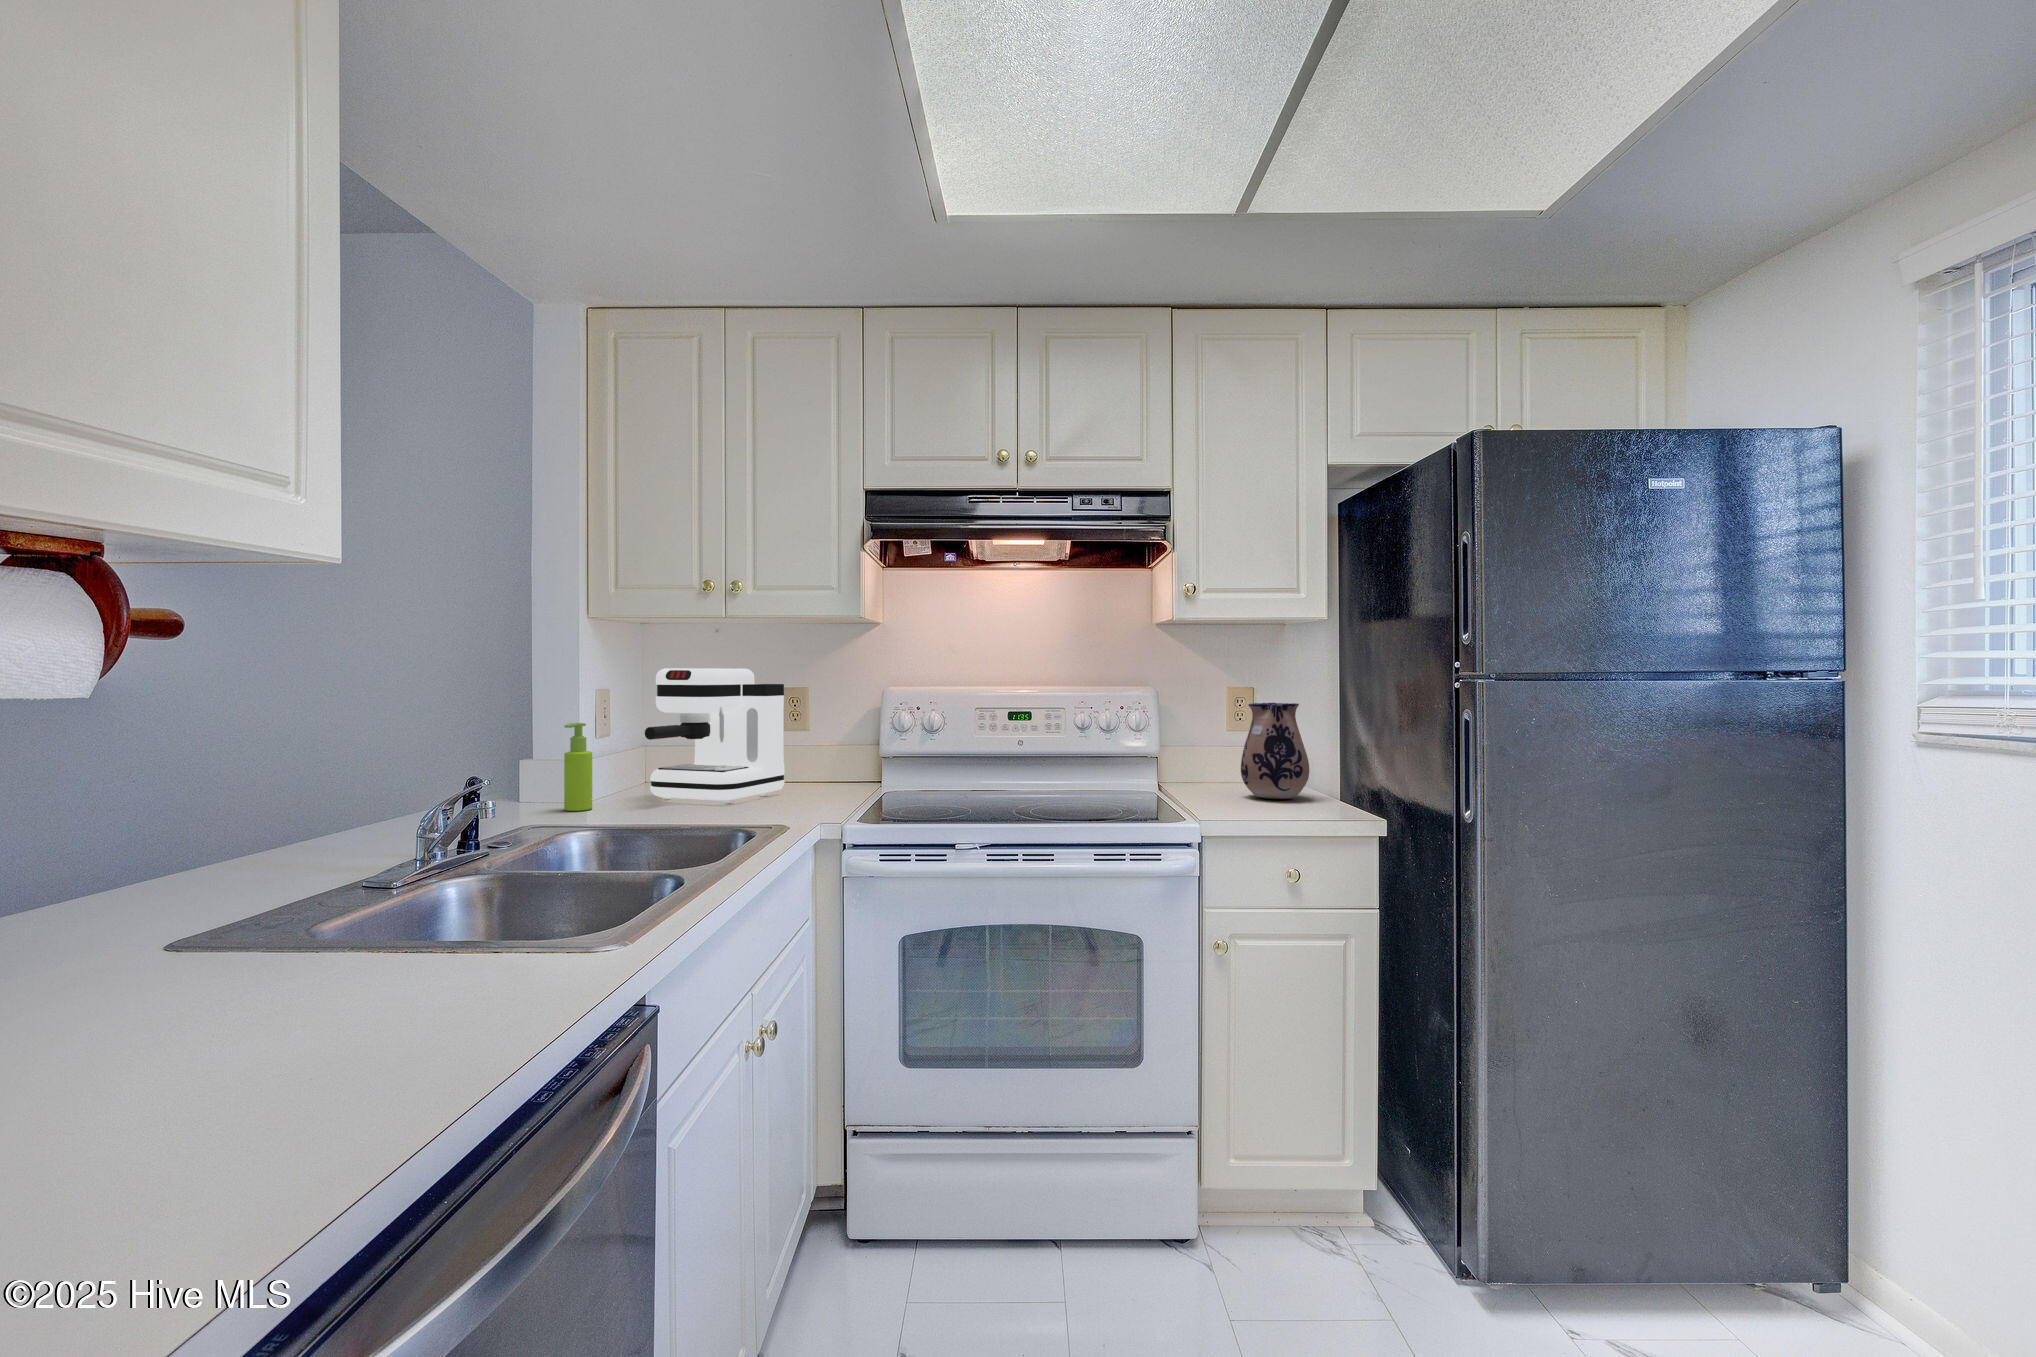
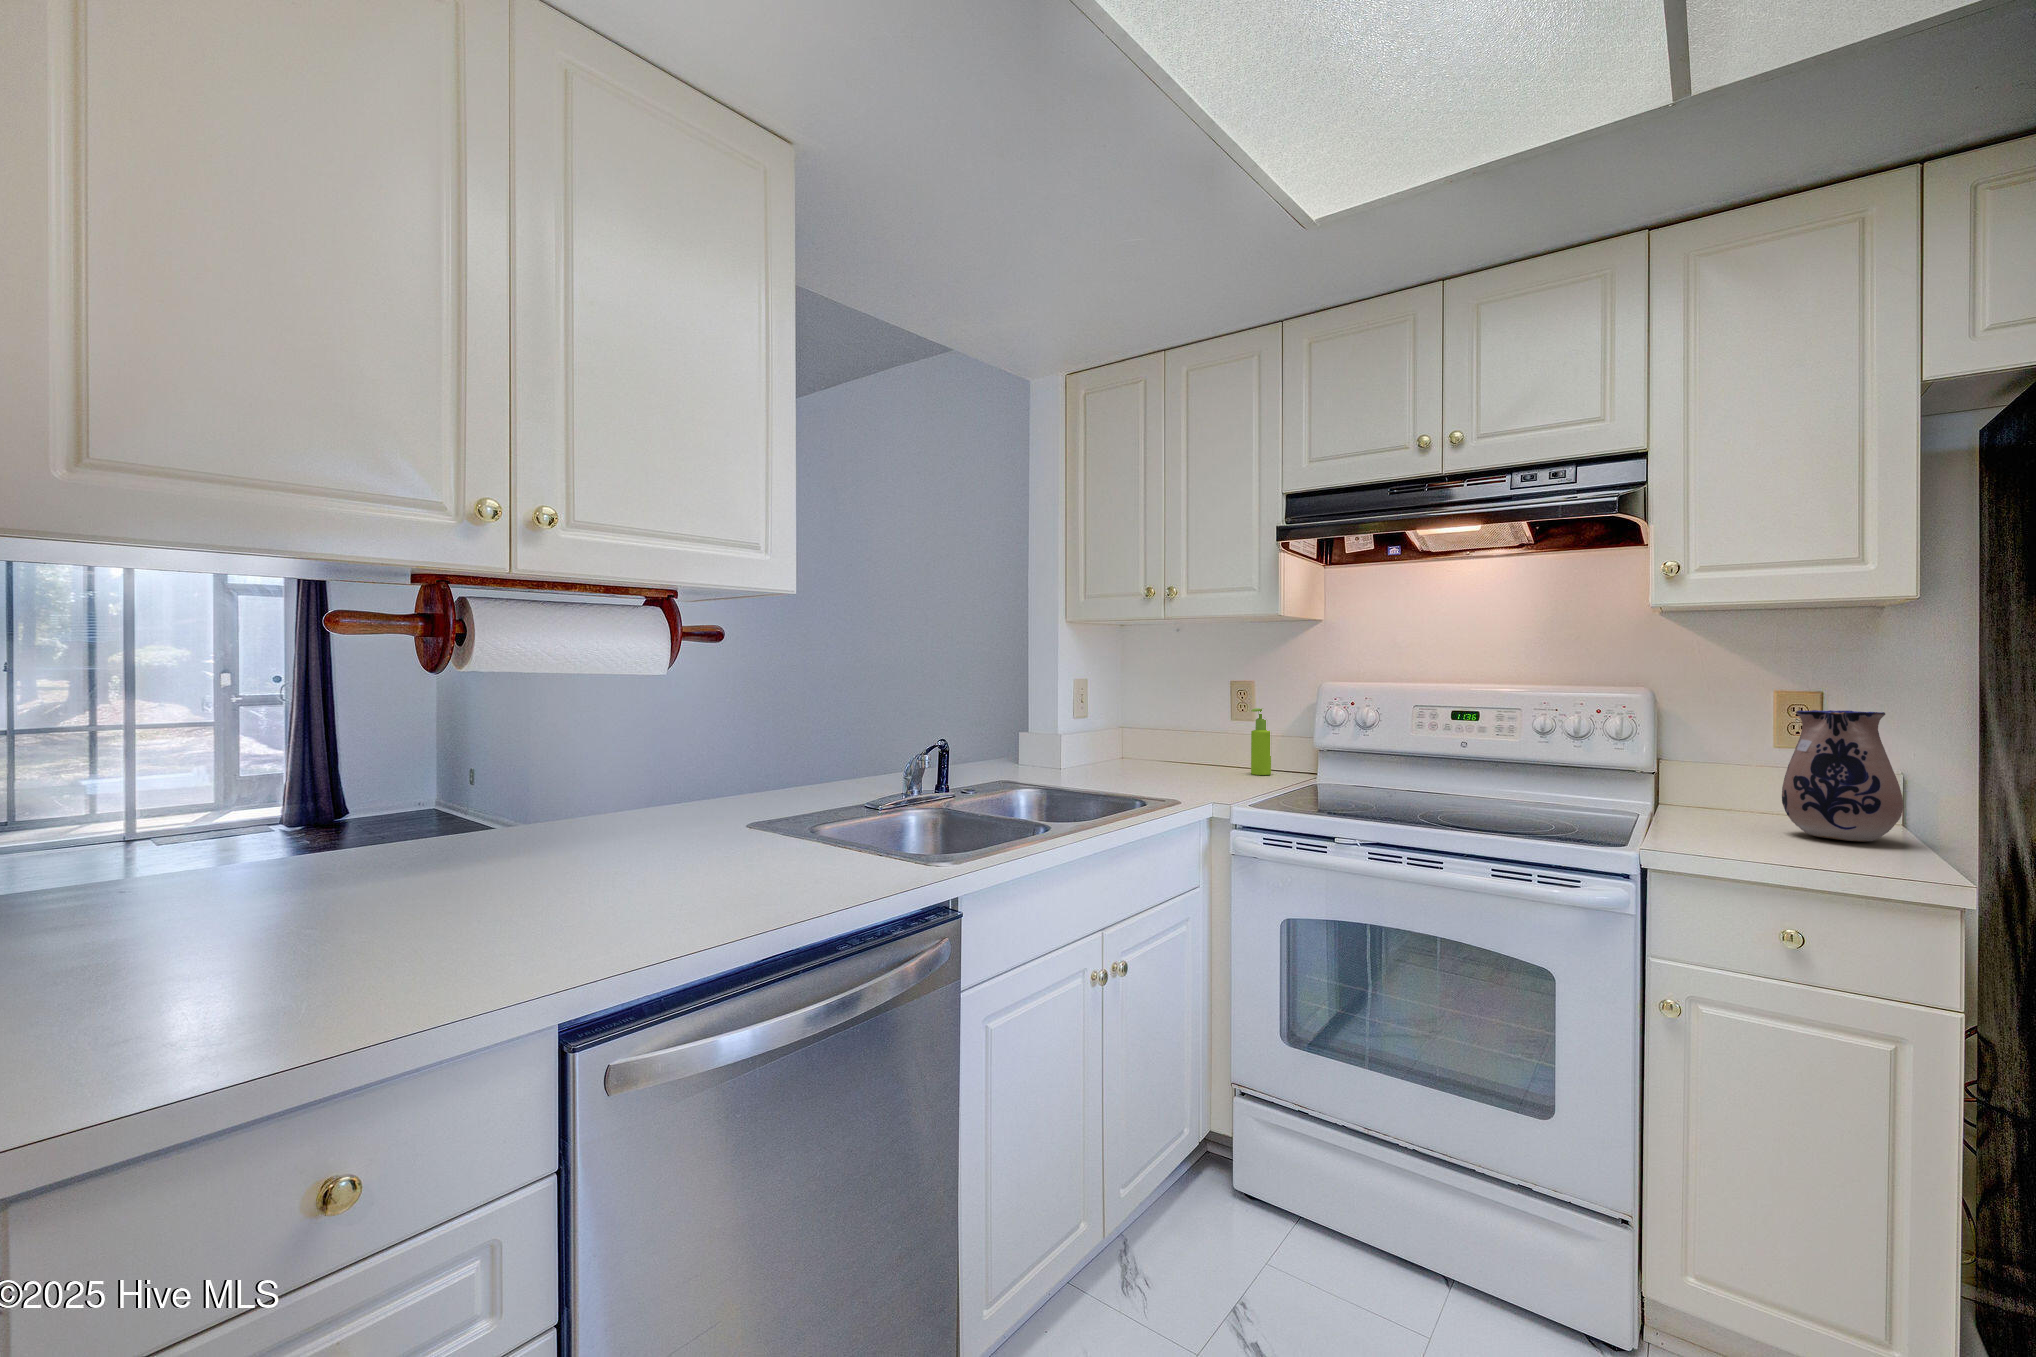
coffee maker: present [645,668,785,803] -> none [1108,666,1234,782]
soap dispenser: present [564,723,592,811] -> present [1251,708,1271,775]

